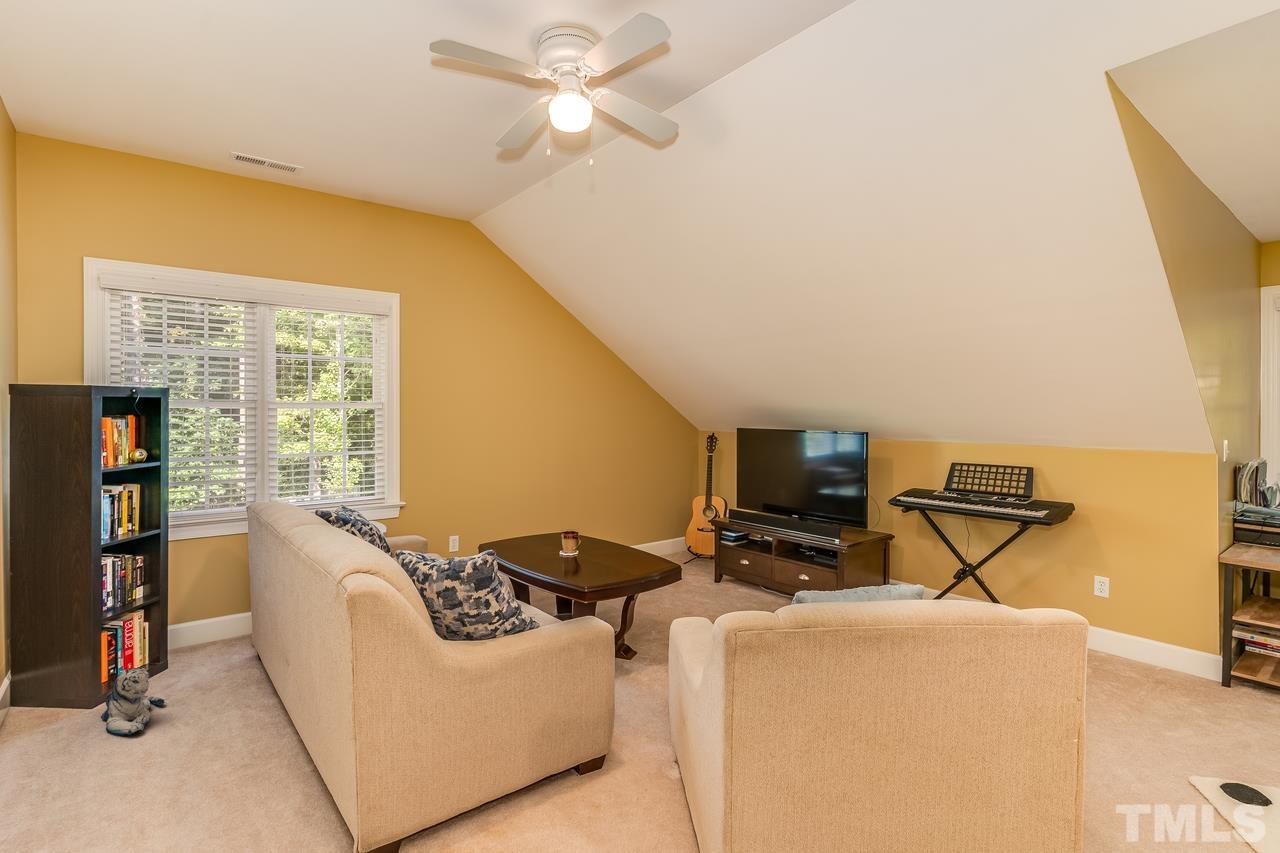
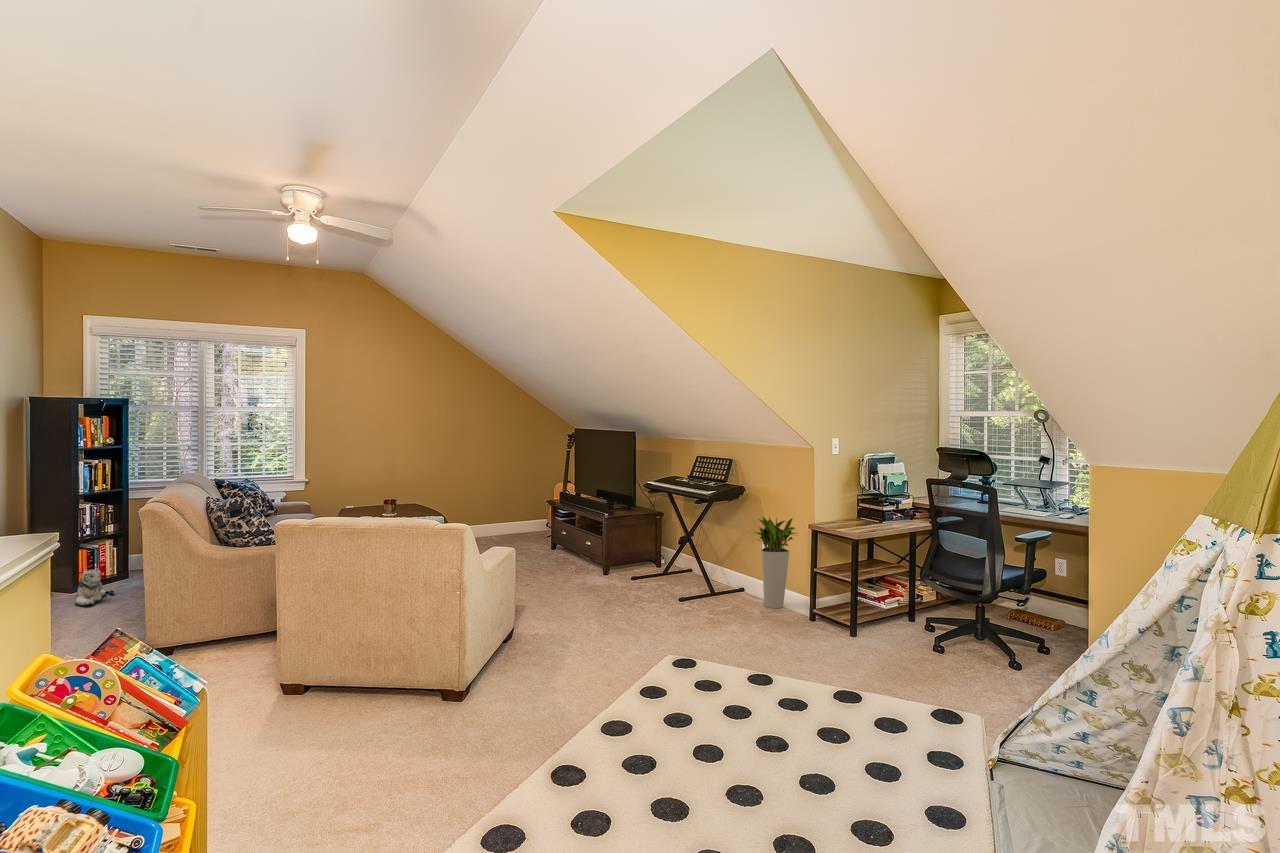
planter: none [1127,552,1206,680] -> present [755,517,797,608]

